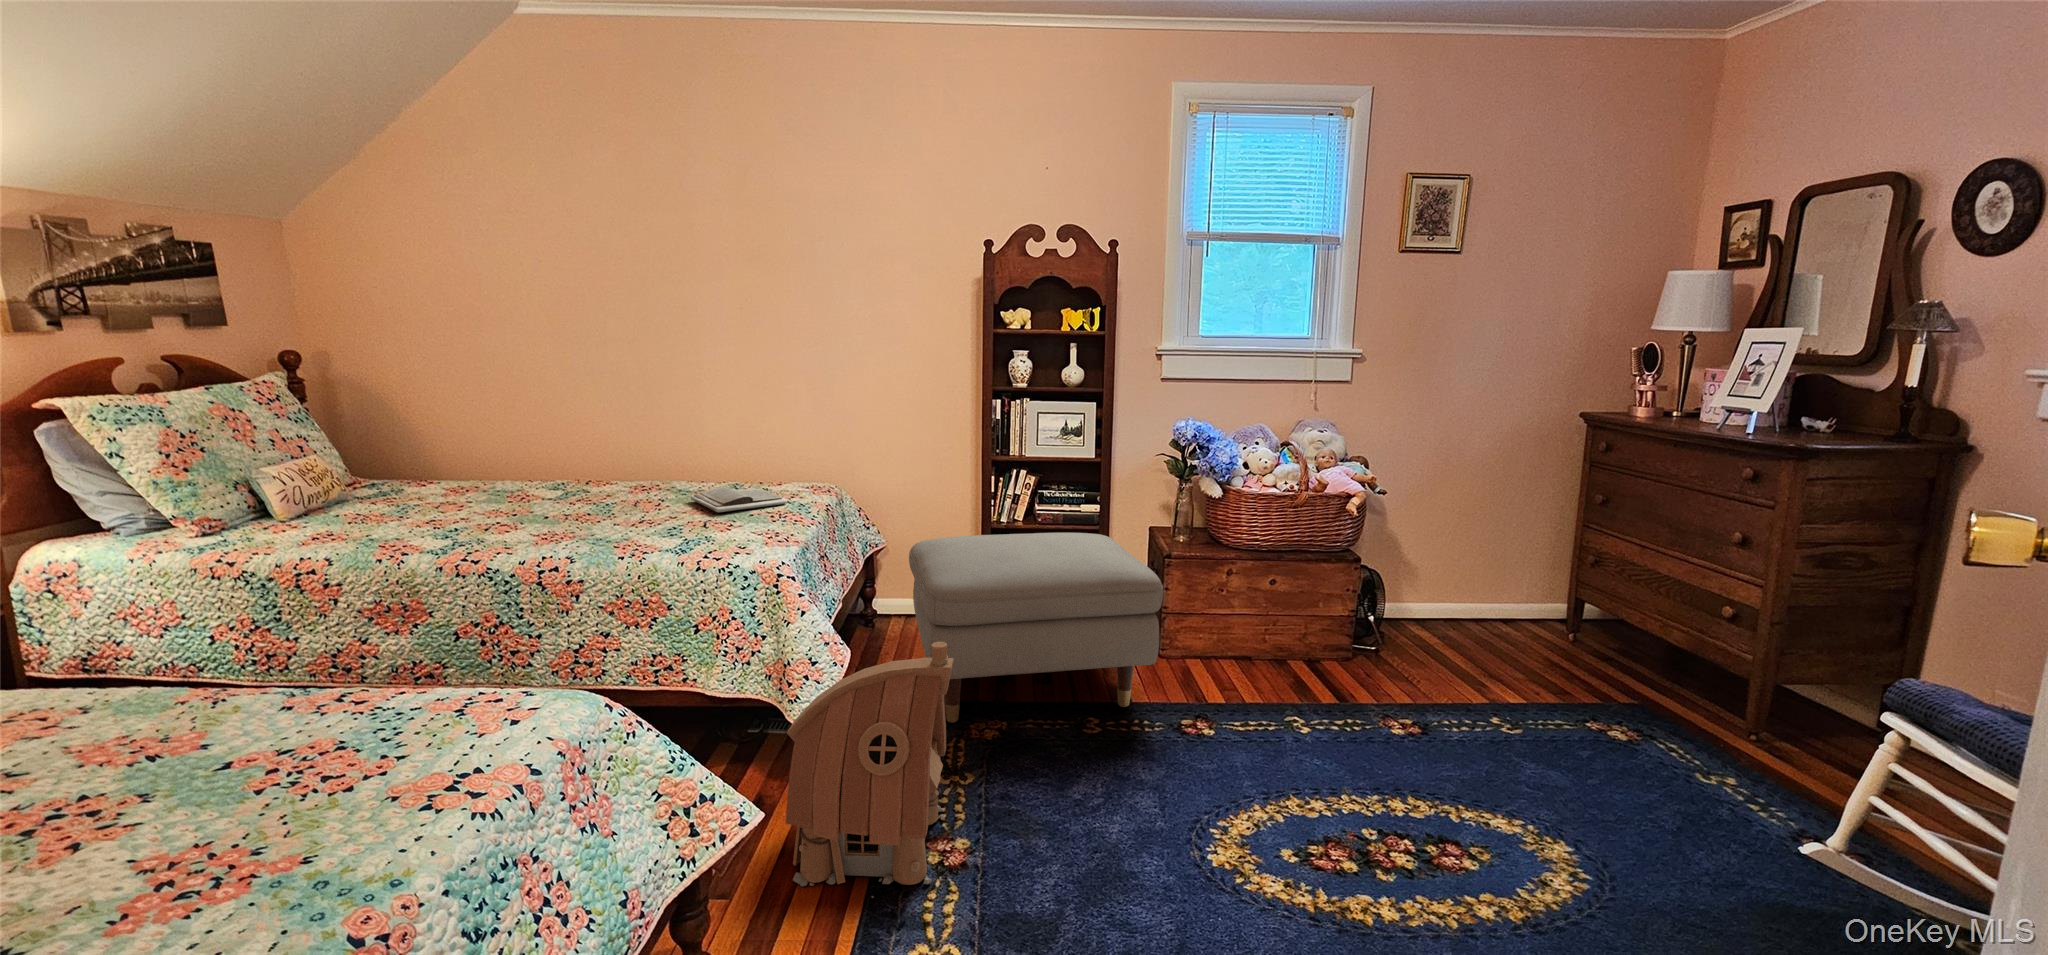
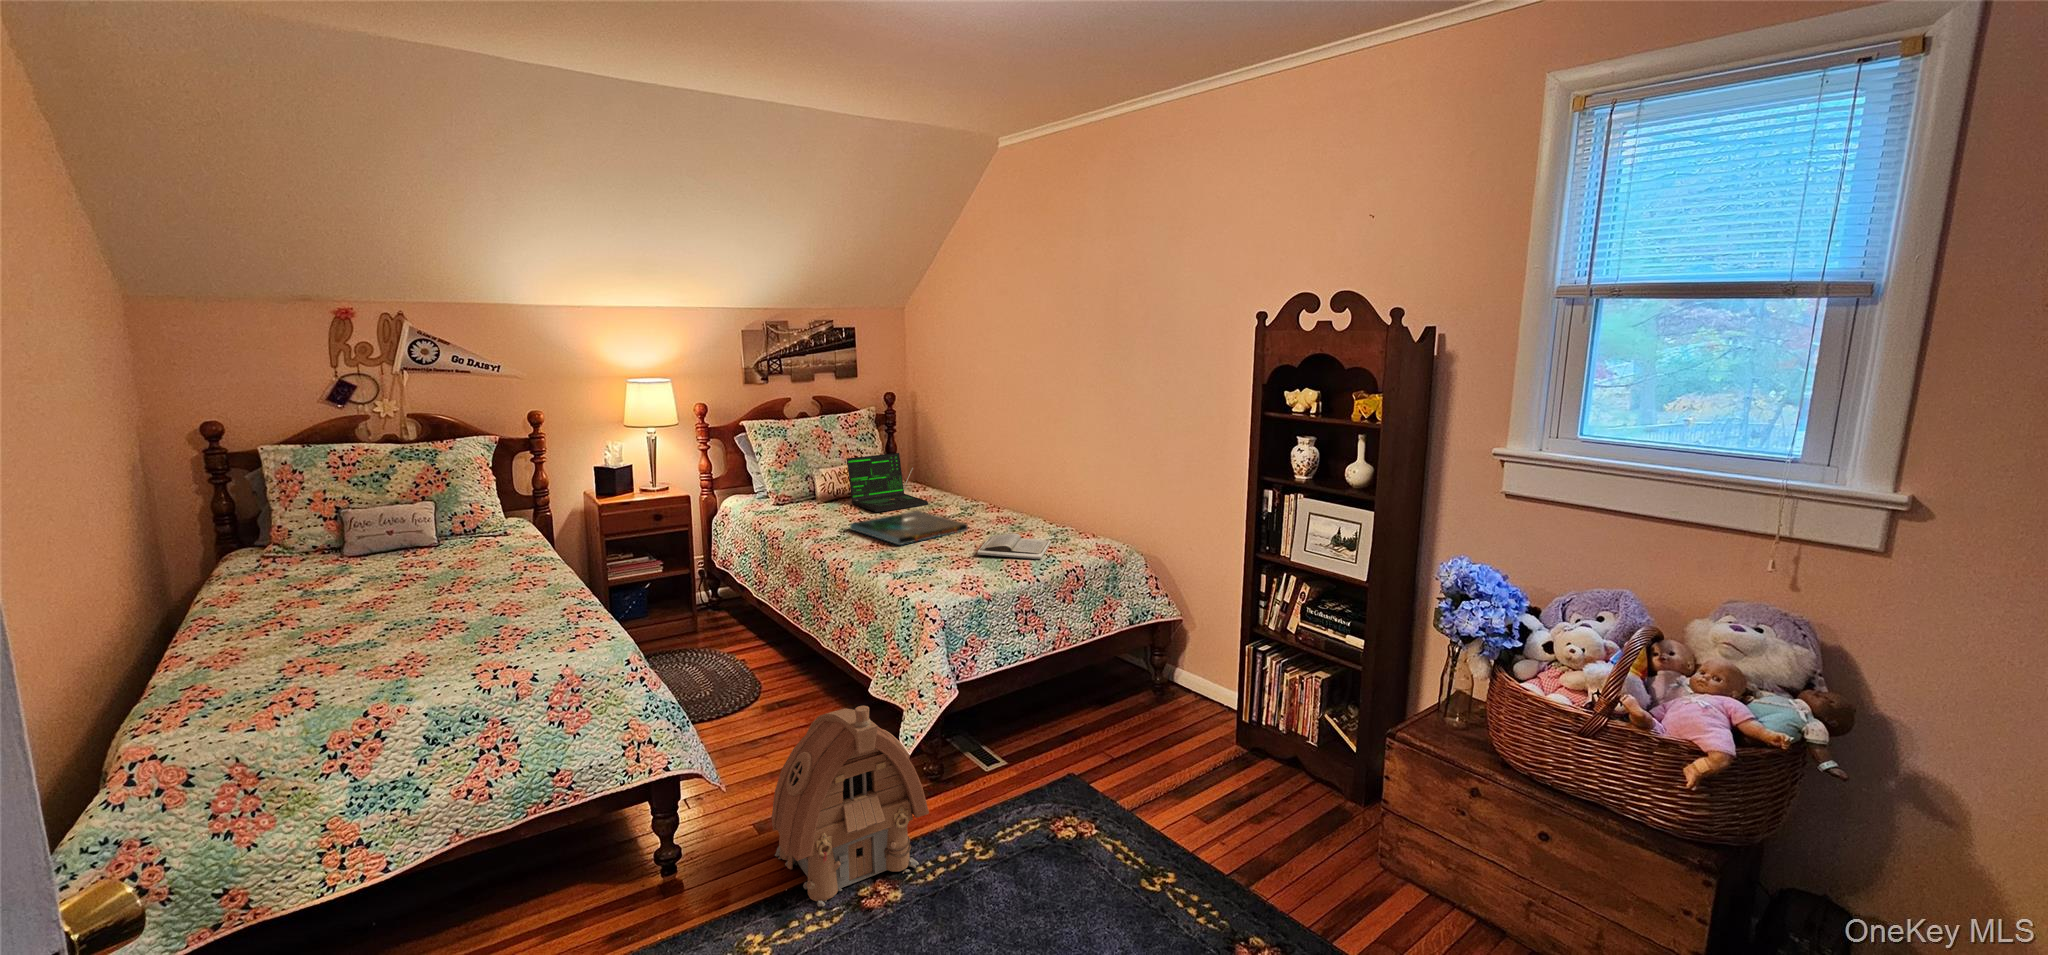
laptop: none [352,425,503,505] -> present [847,453,928,512]
board game: none [468,491,633,526] -> present [850,511,968,545]
ottoman: present [909,533,1163,723] -> none [1016,626,1328,889]

